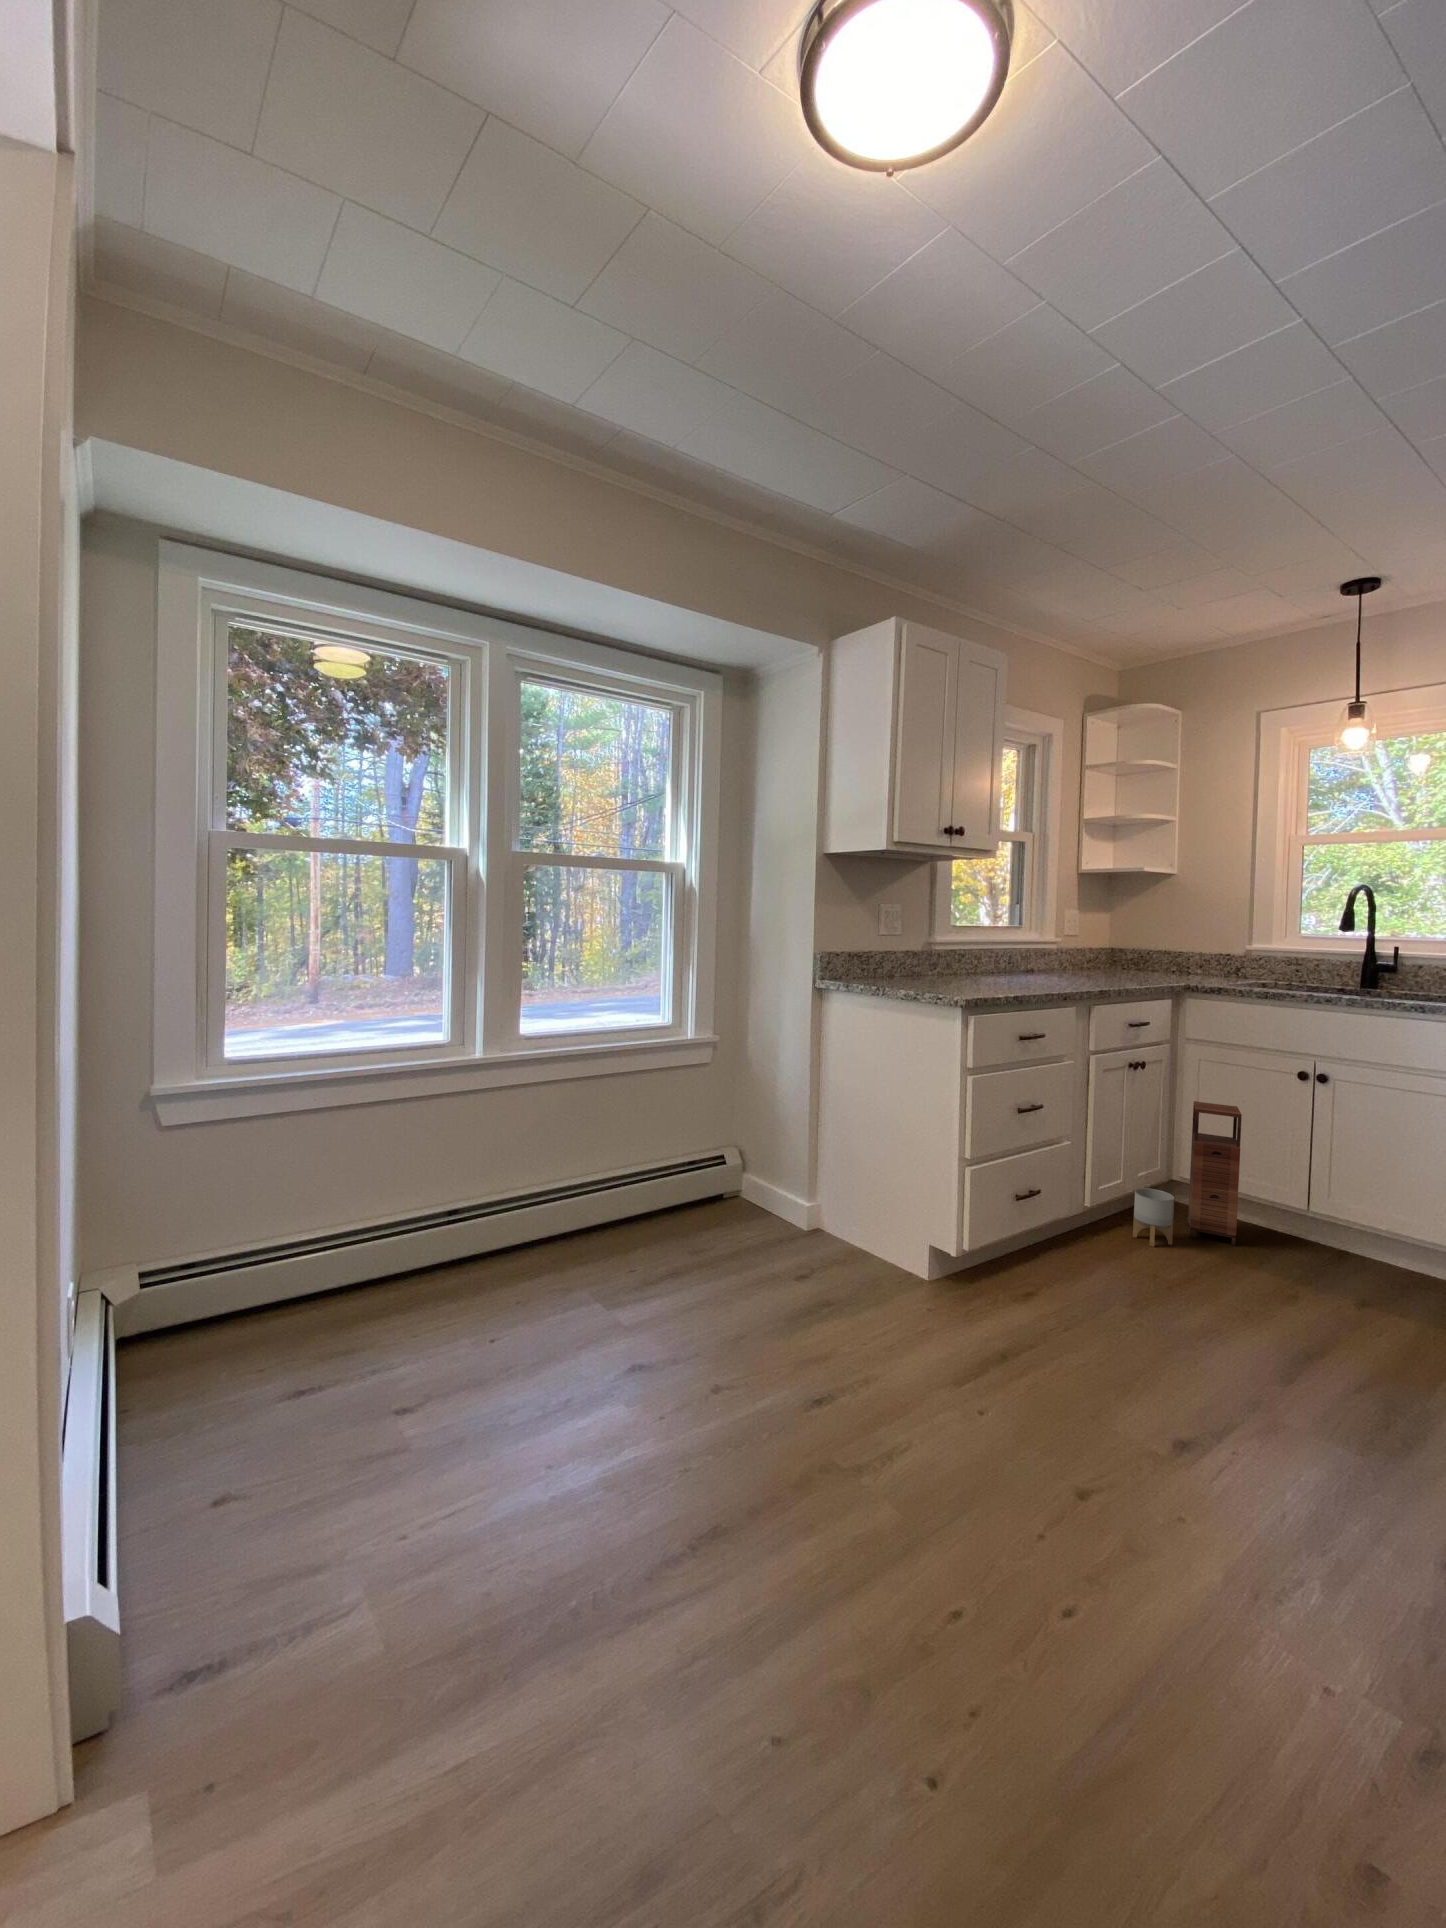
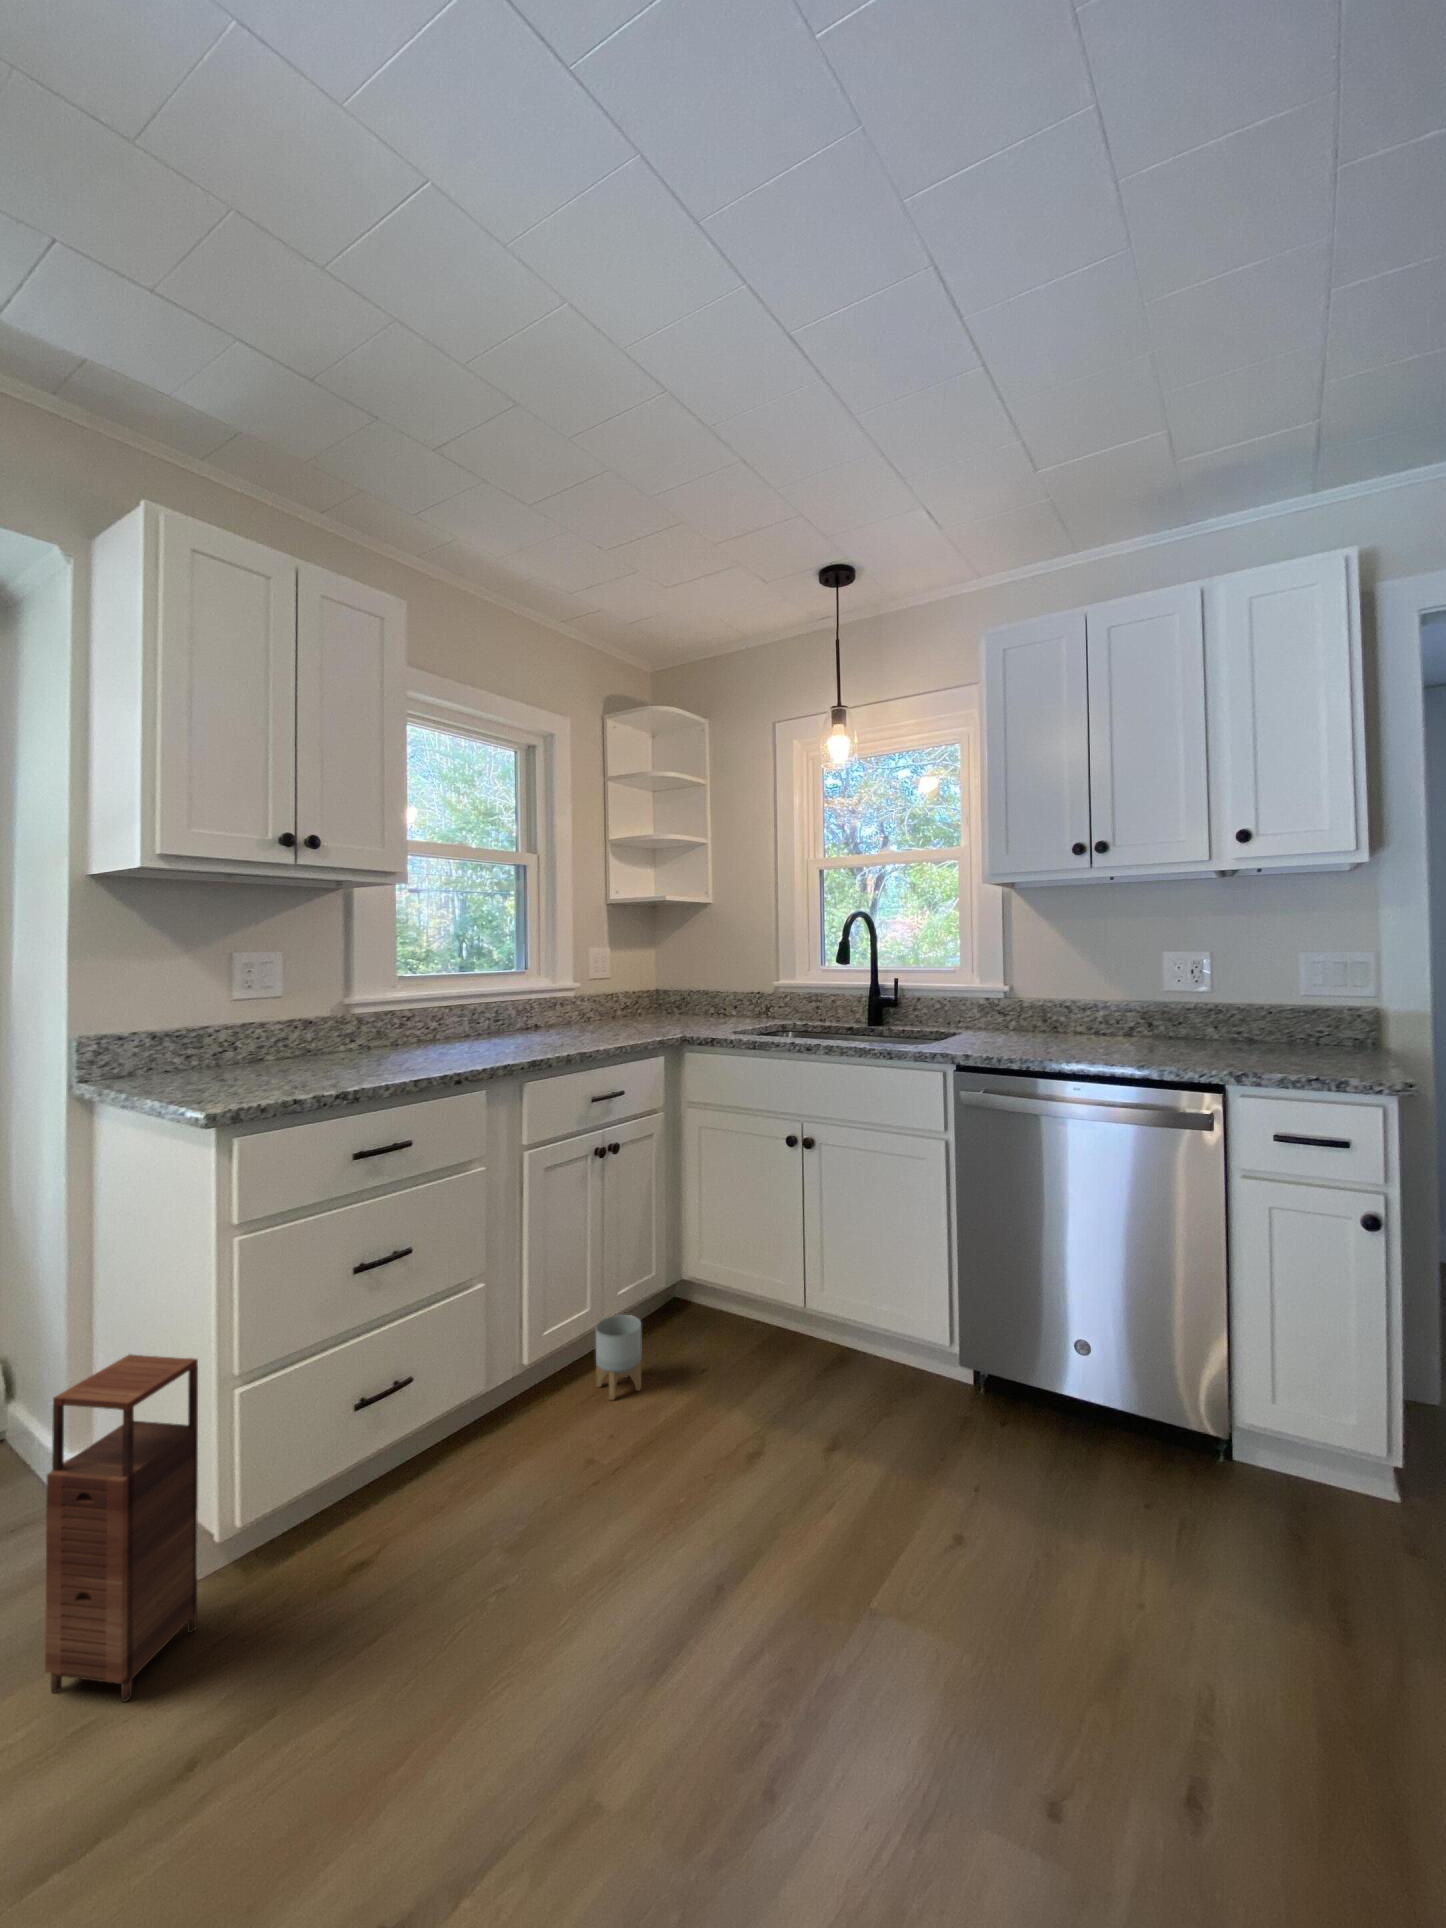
storage cabinet: present [1188,1101,1242,1246] -> present [45,1354,198,1702]

